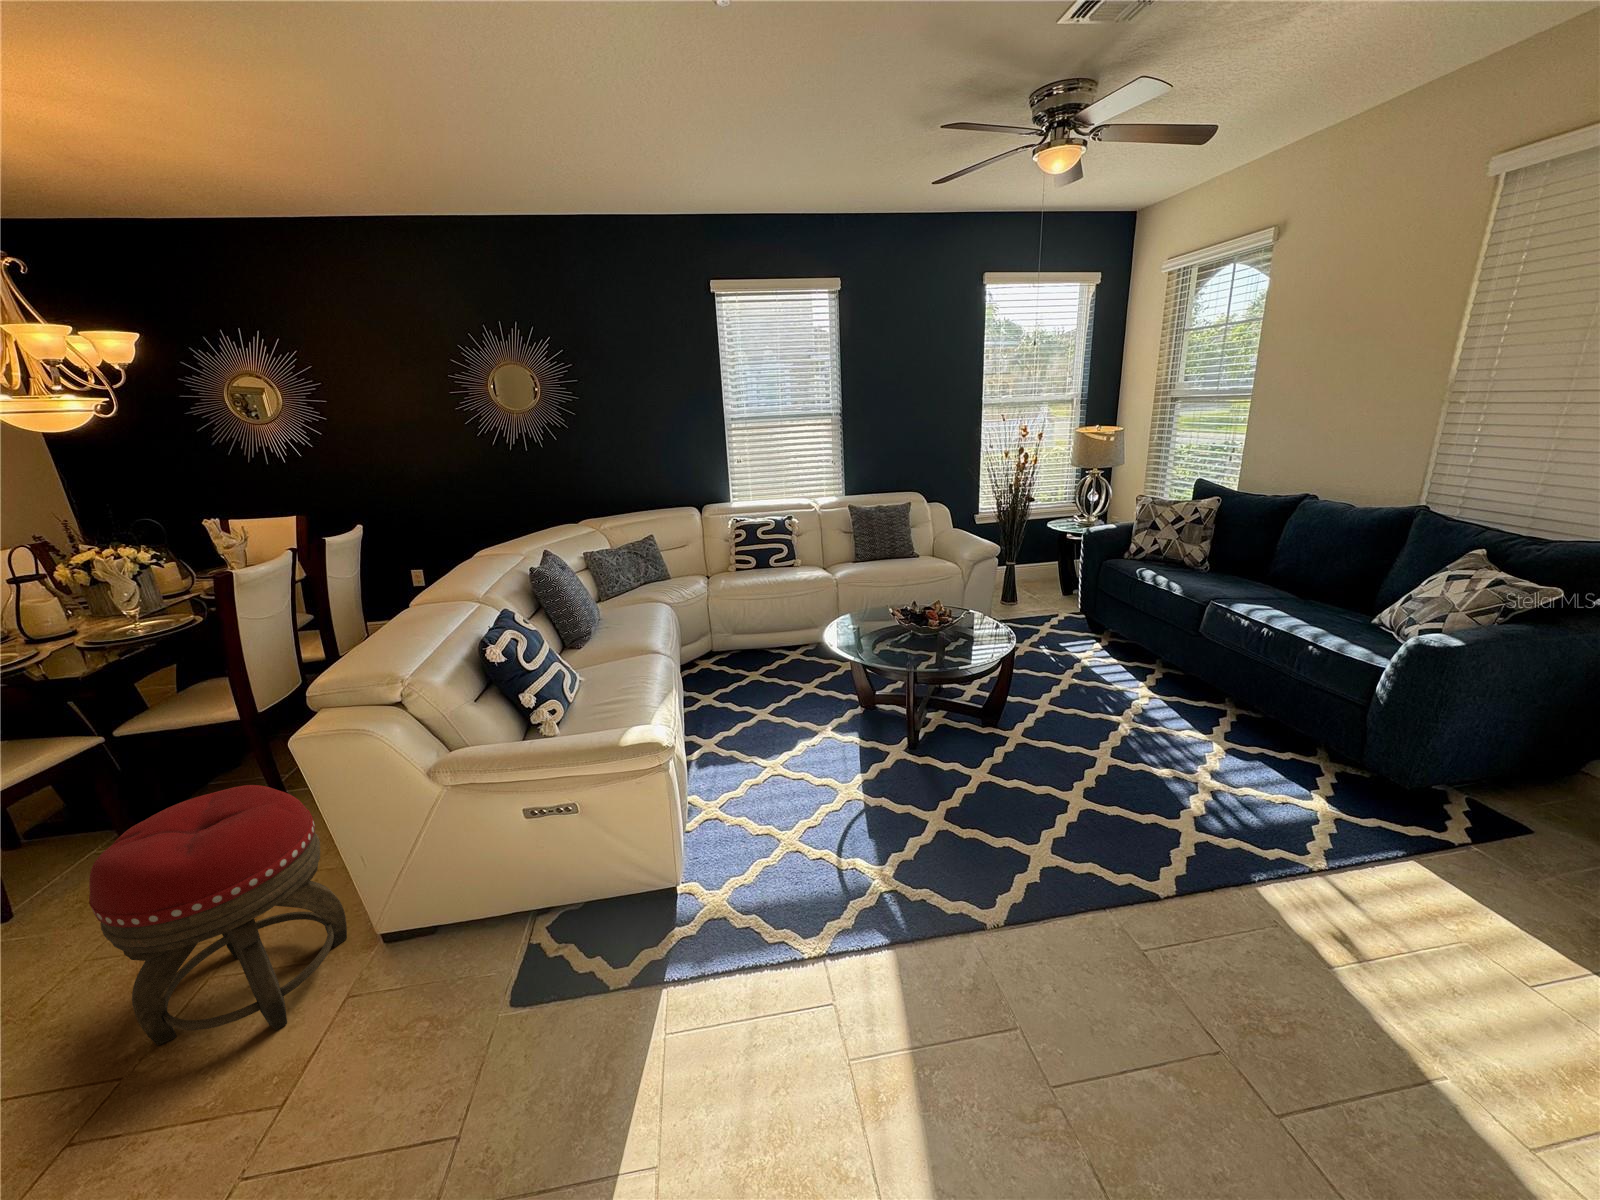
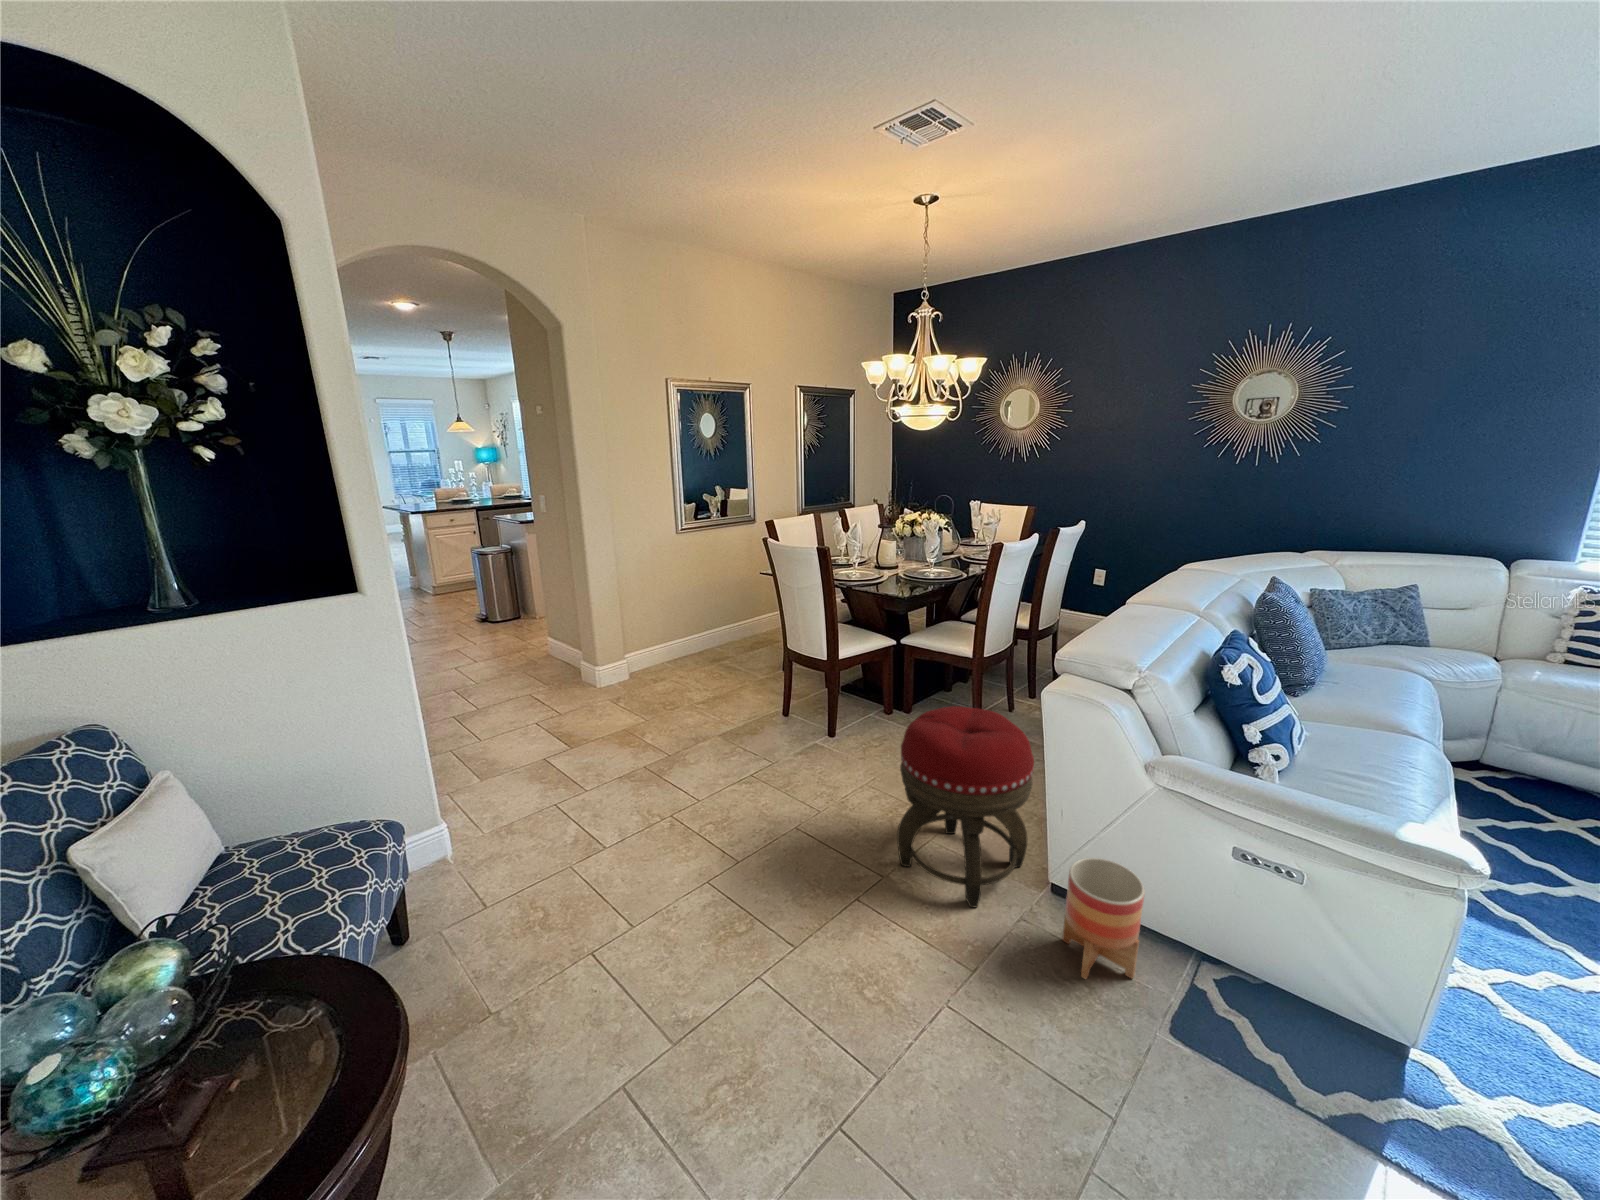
planter: none [375,879,476,1015] -> present [1062,858,1145,979]

